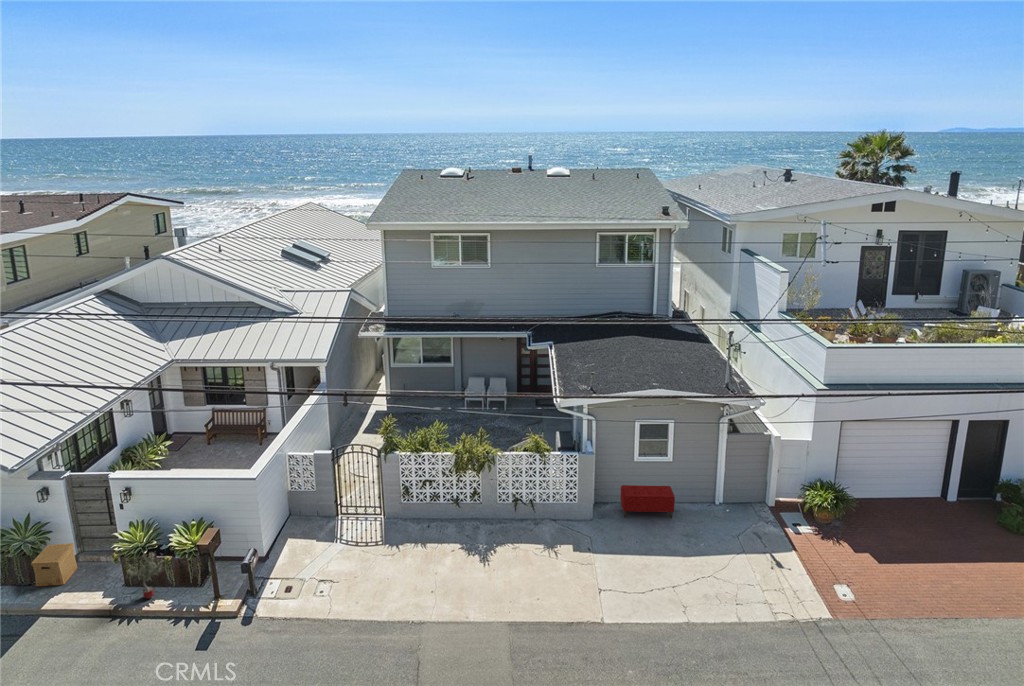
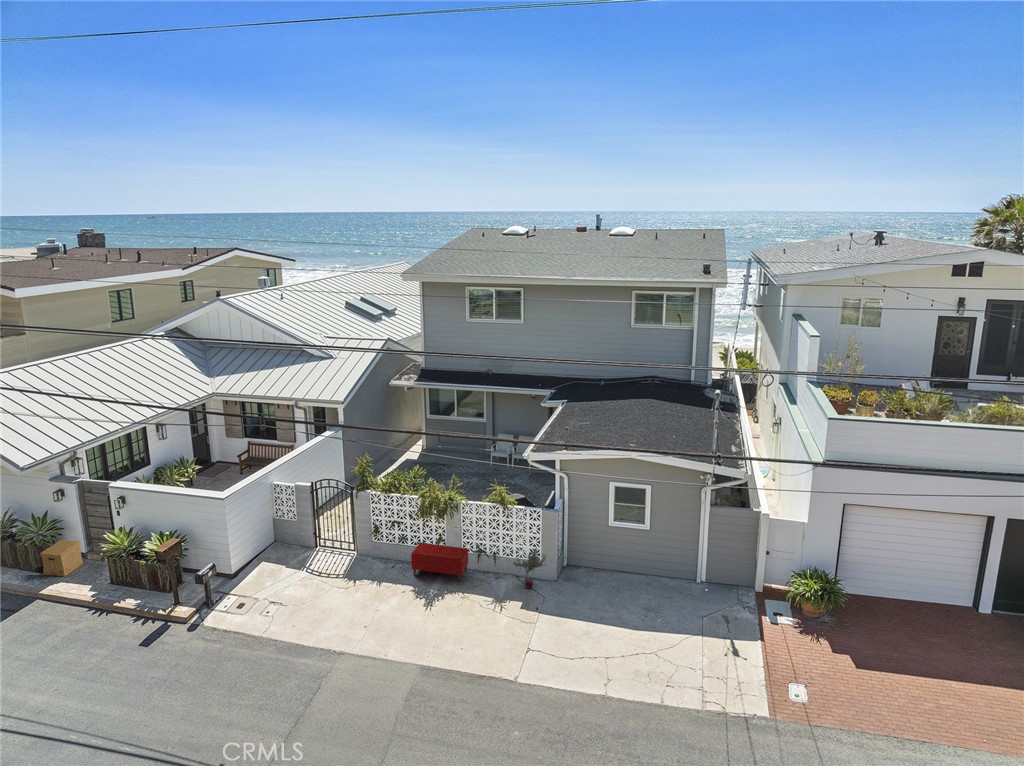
bench: present [620,485,675,518] -> present [411,543,468,582]
potted tree: present [127,552,163,599] -> present [513,548,546,589]

